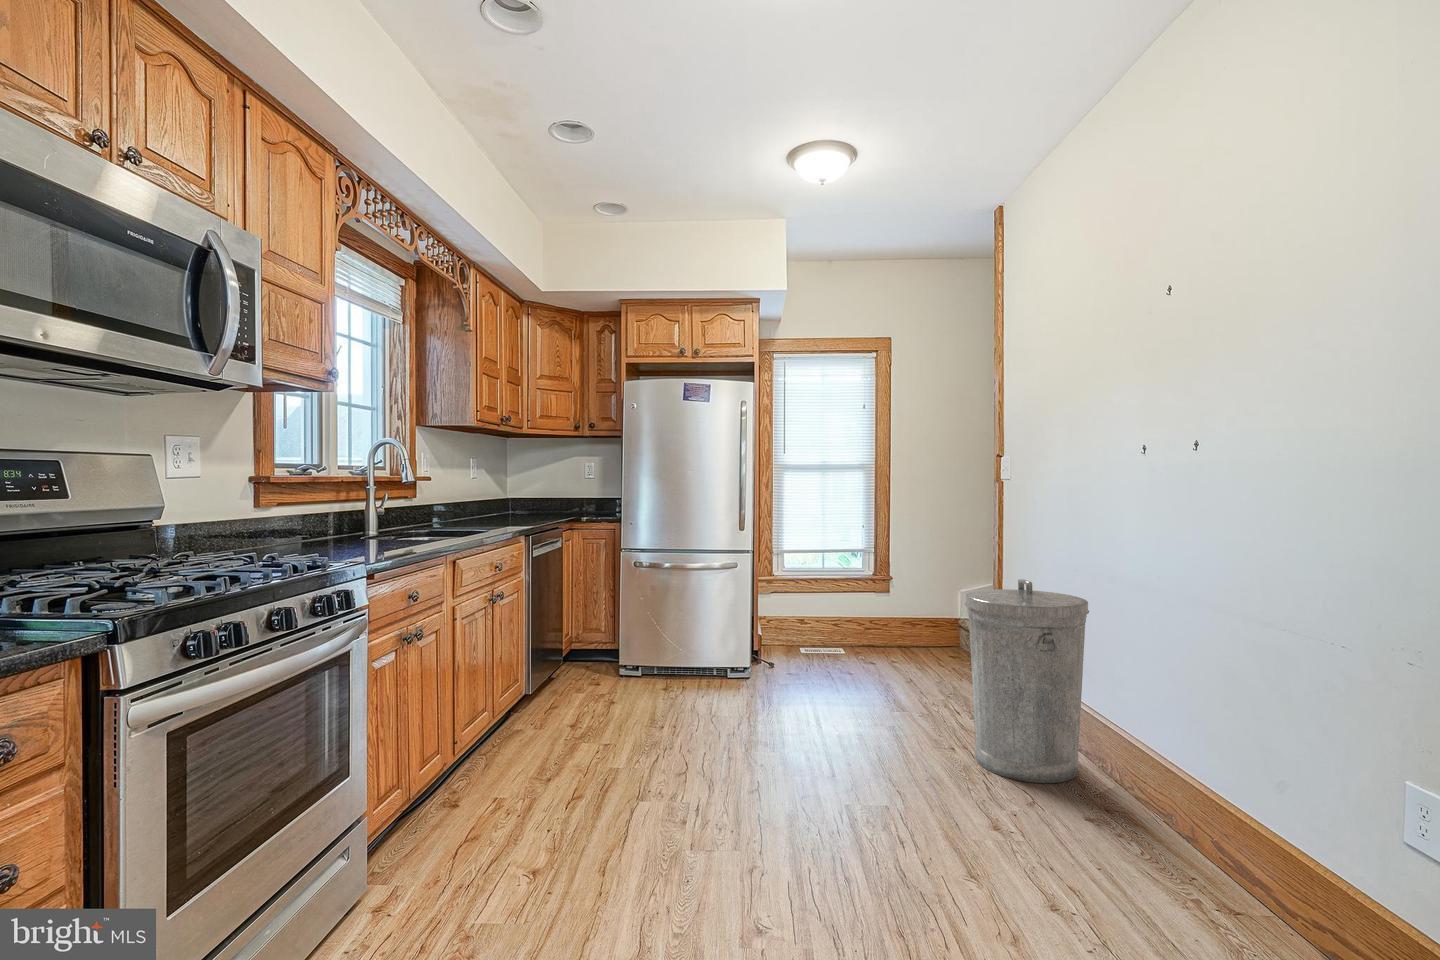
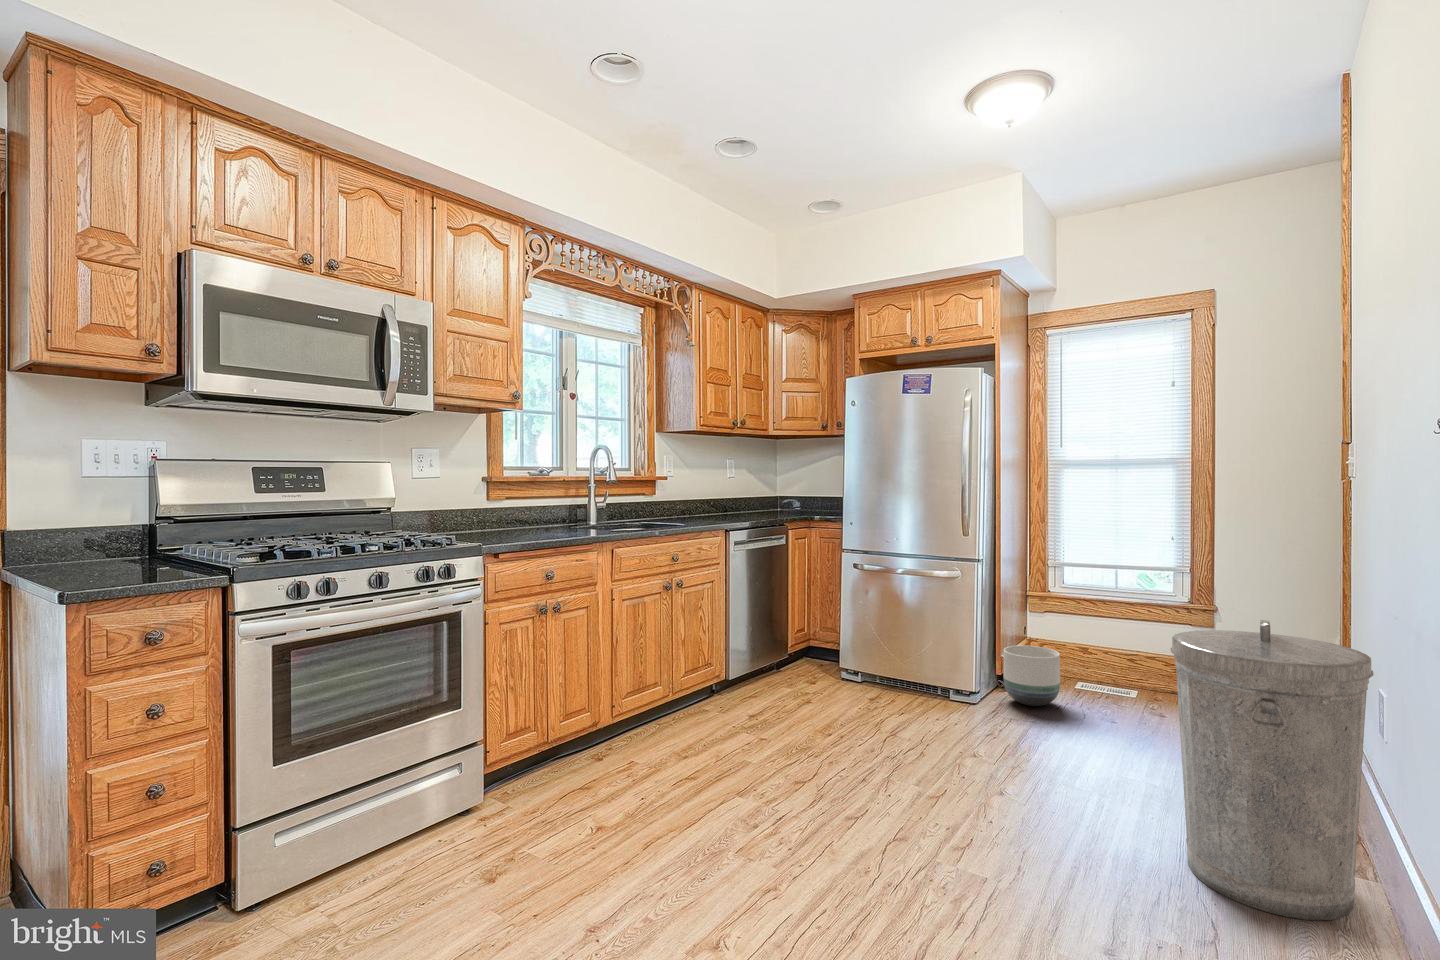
planter: none [762,622,806,673] -> present [1003,646,1060,706]

